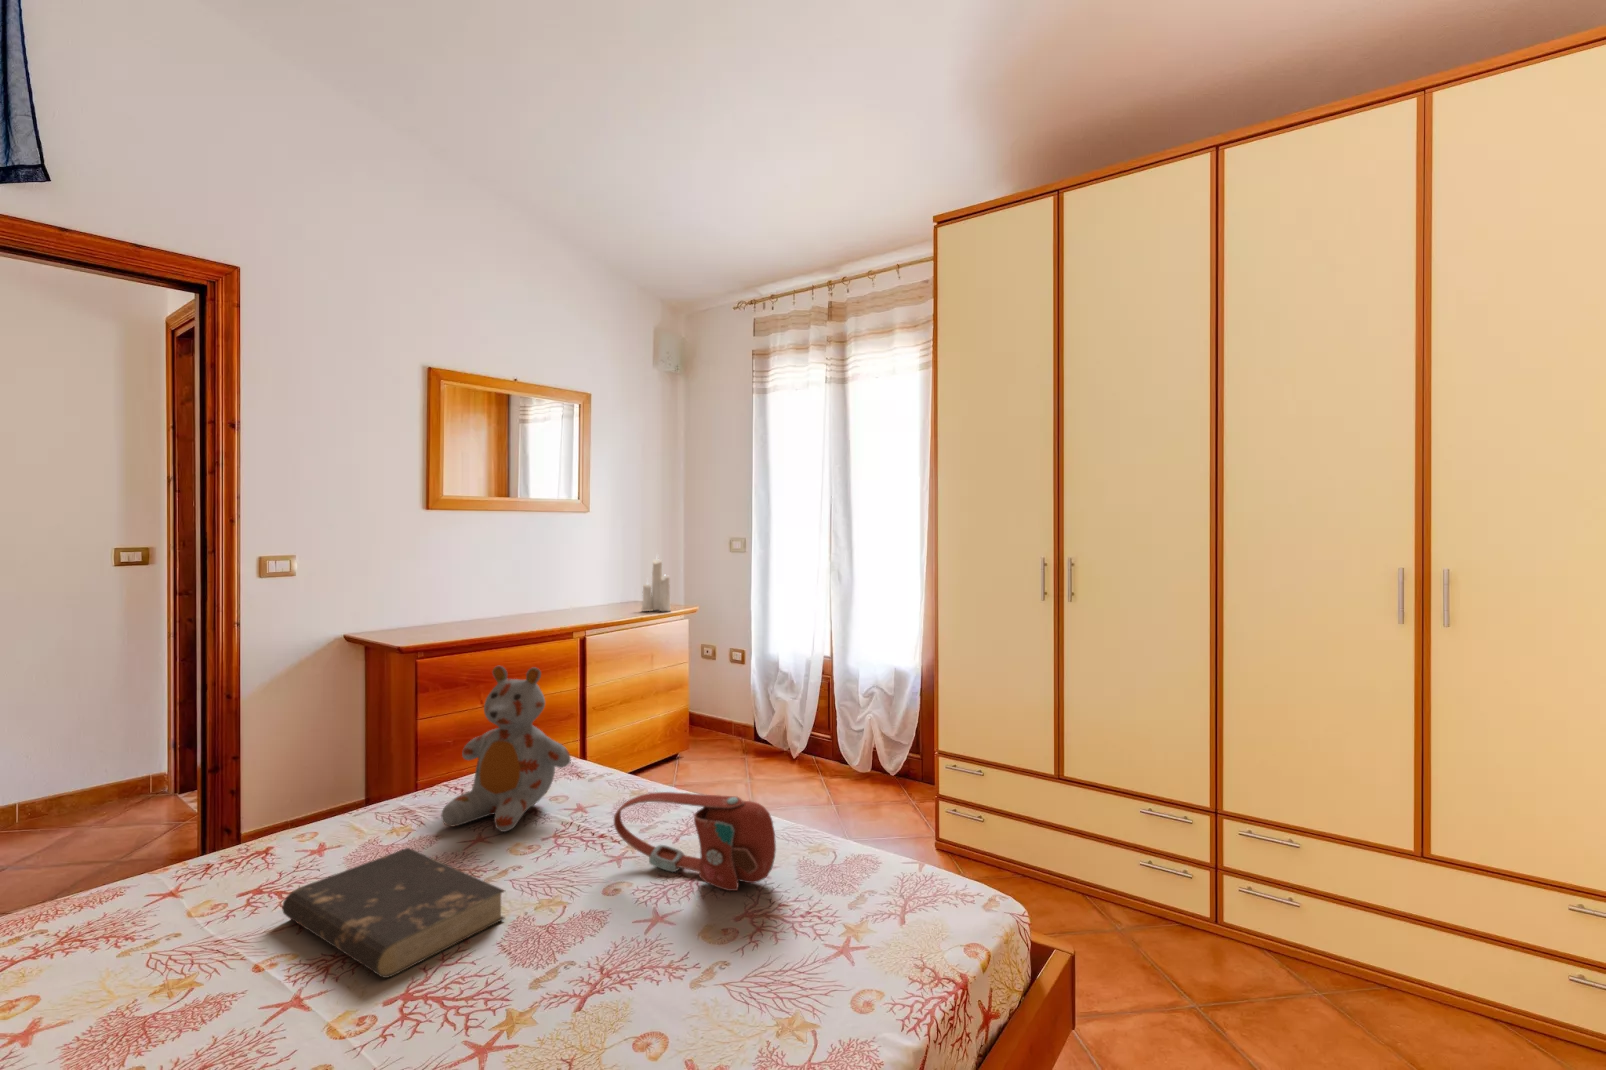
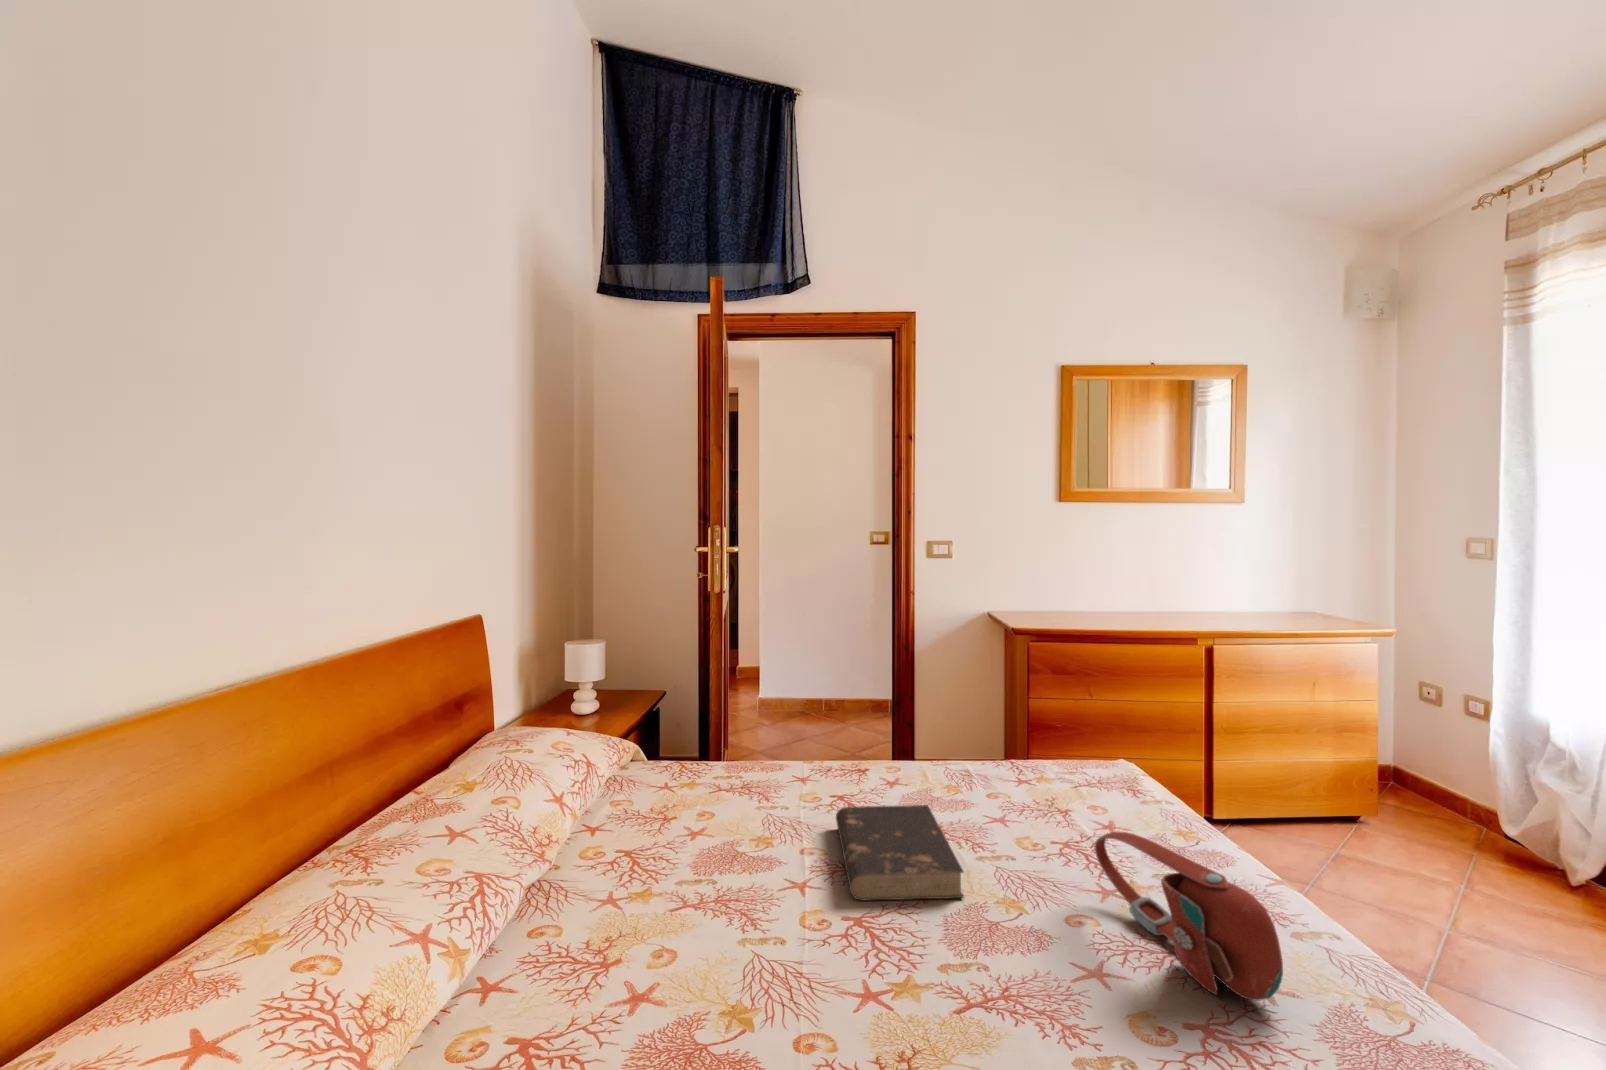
candle: present [642,560,671,611] -> none [1304,553,1348,630]
stuffed bear: present [441,666,571,832] -> none [976,663,1095,823]

